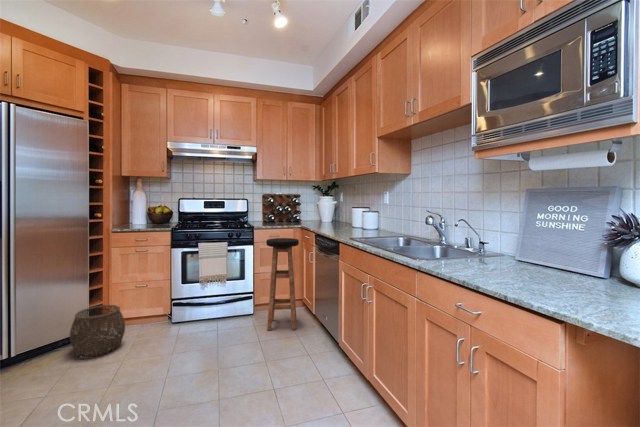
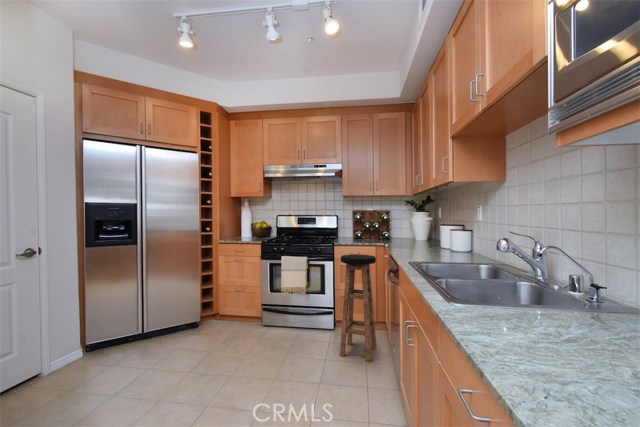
woven basket: present [70,305,125,357] -> none [173,306,216,351]

